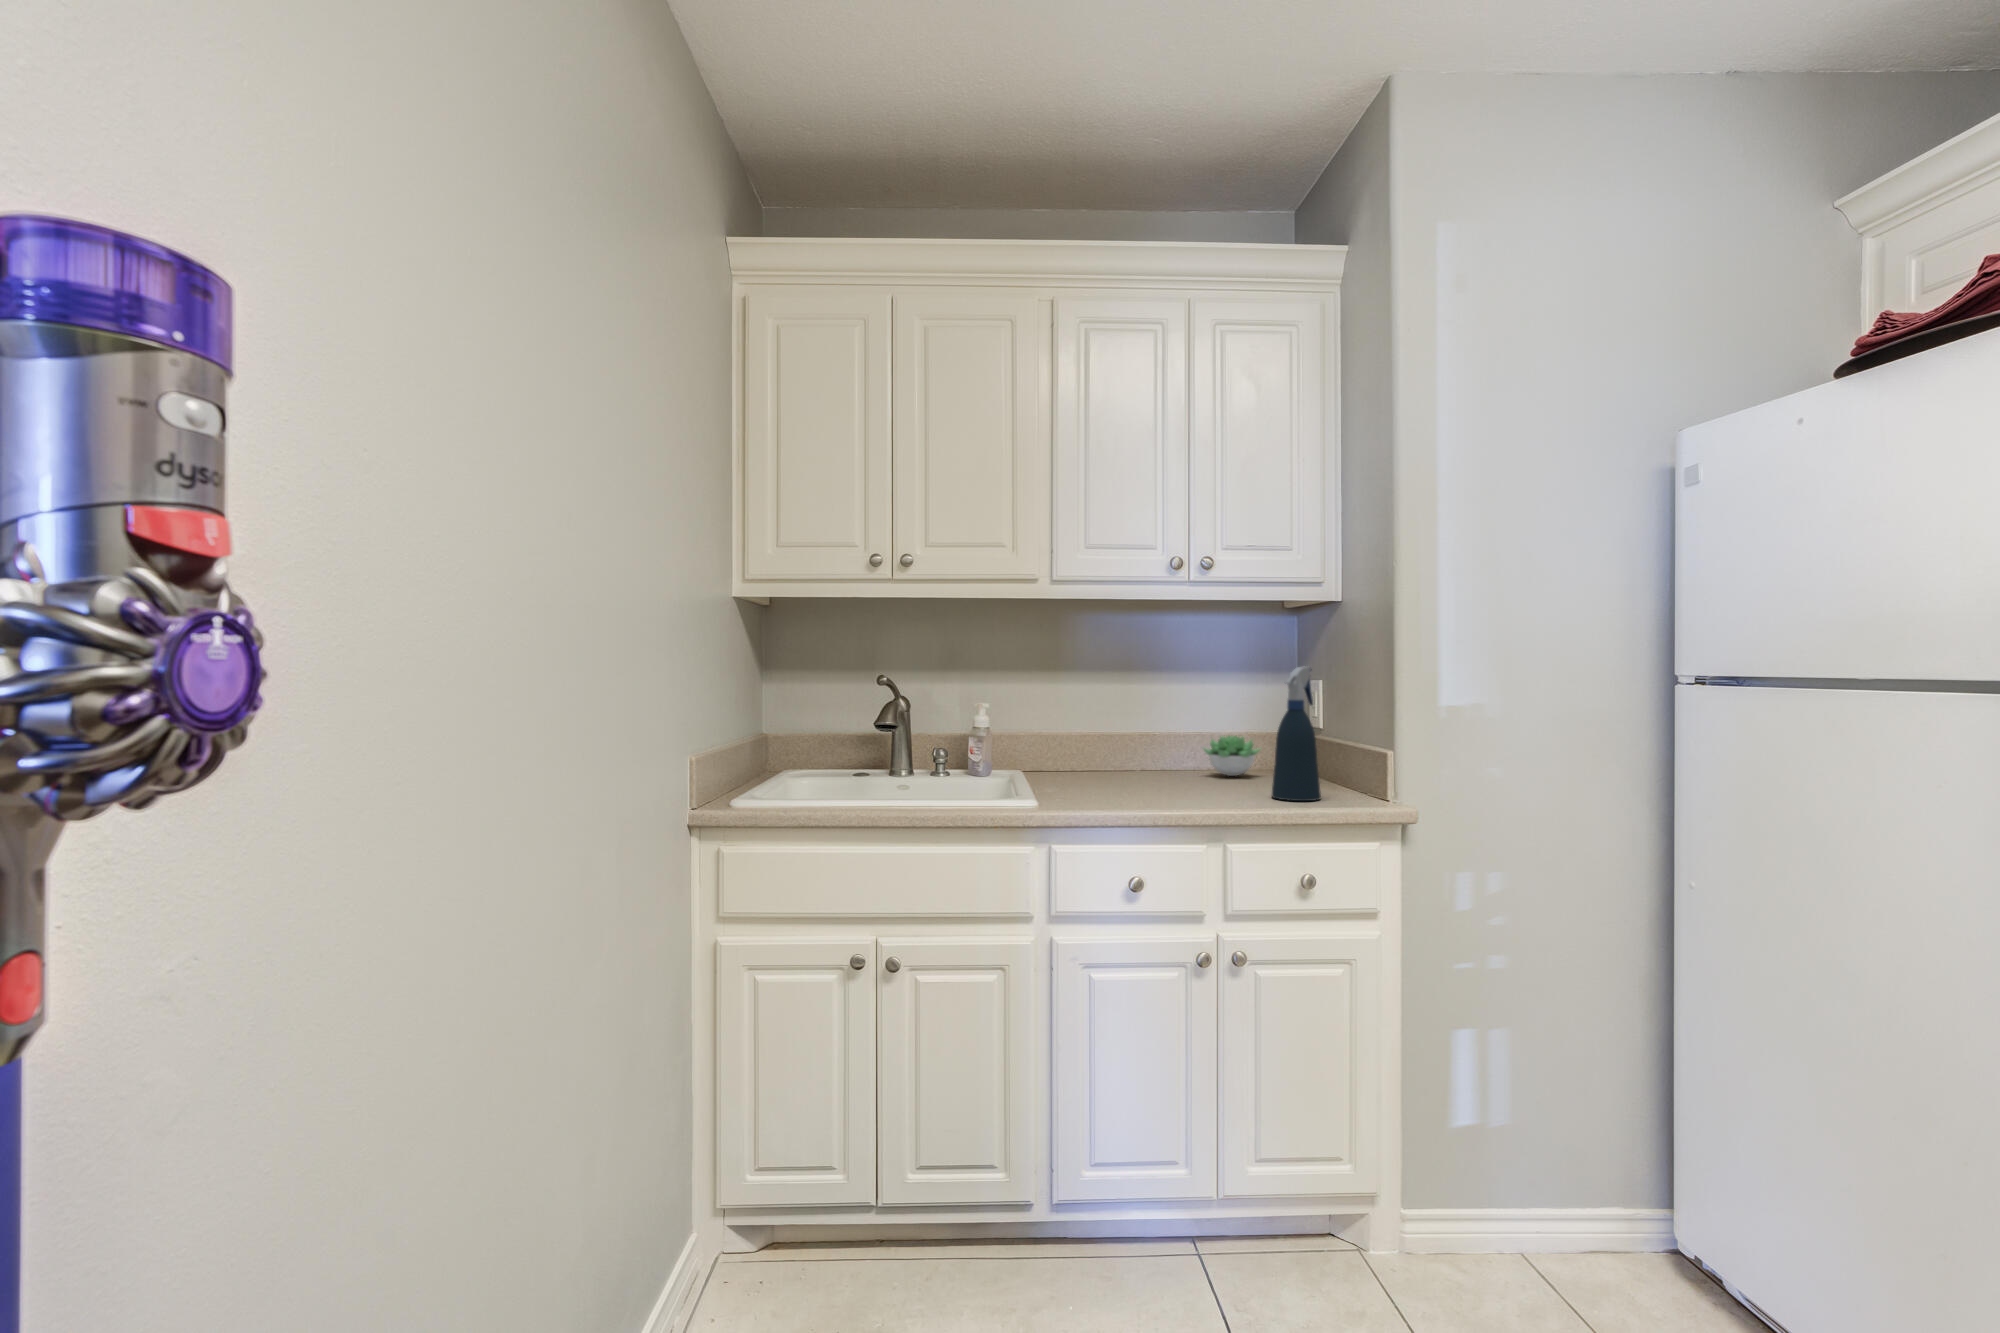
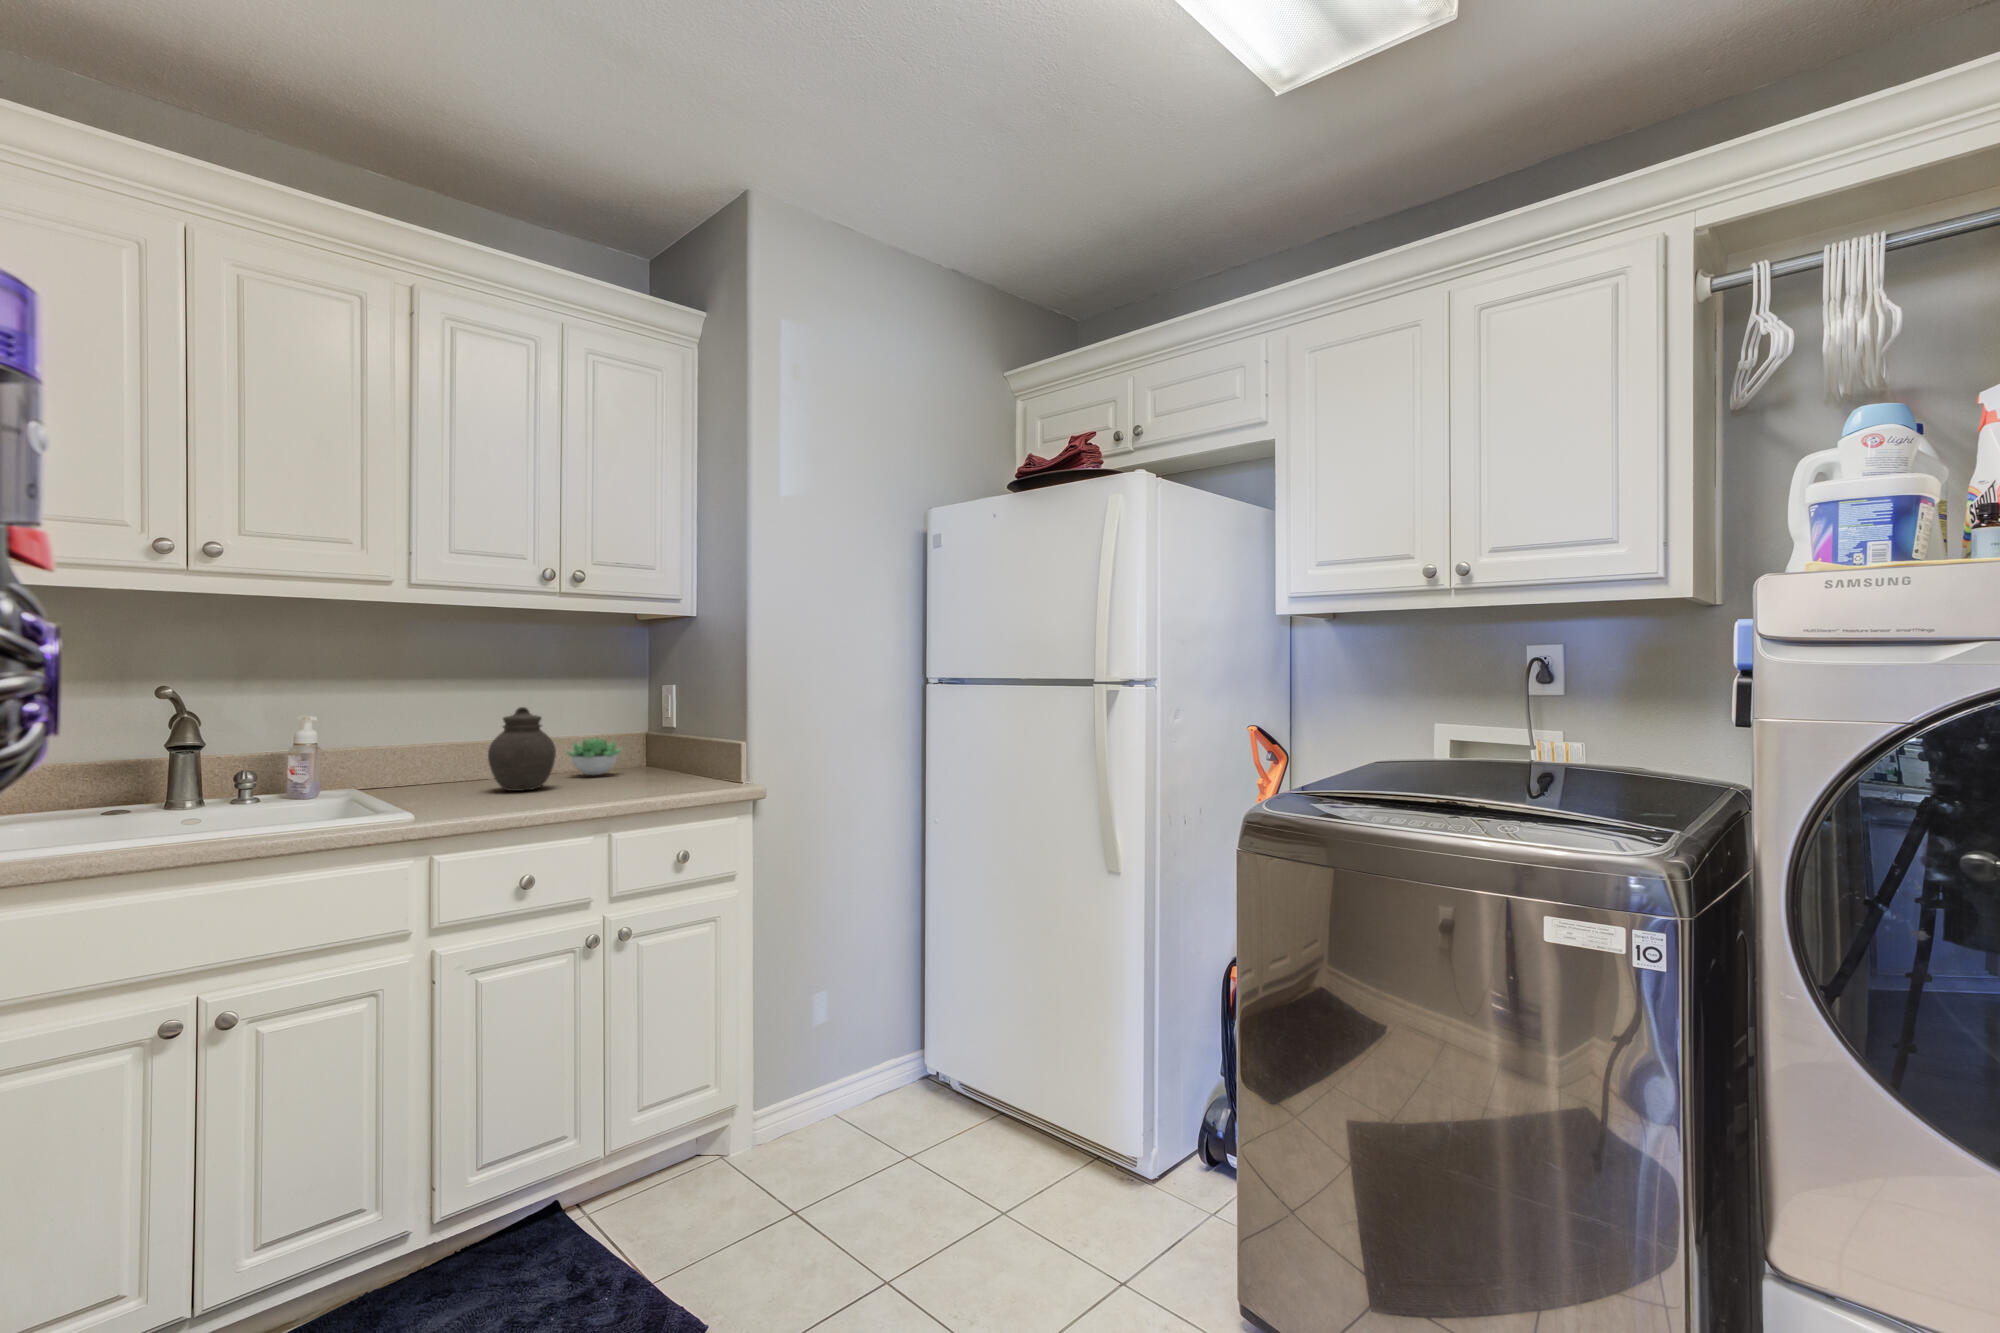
spray bottle: present [1272,666,1321,801] -> none [646,673,689,790]
jar: none [1122,701,1184,786] -> present [488,707,556,791]

